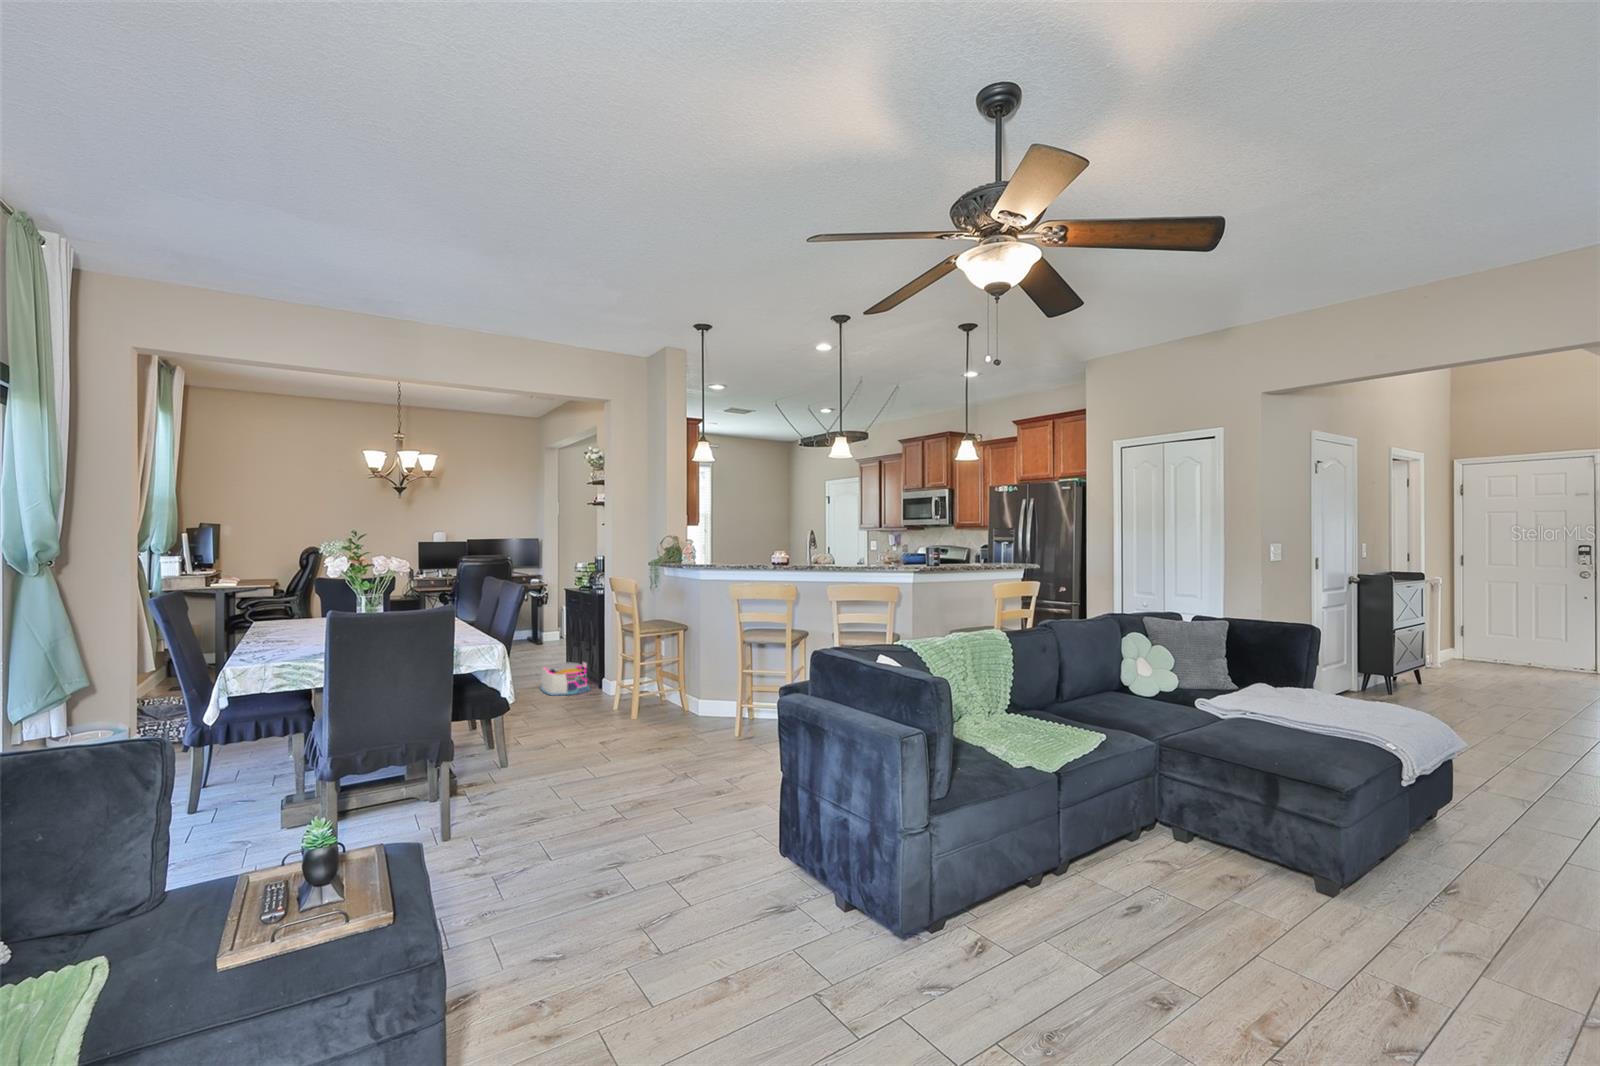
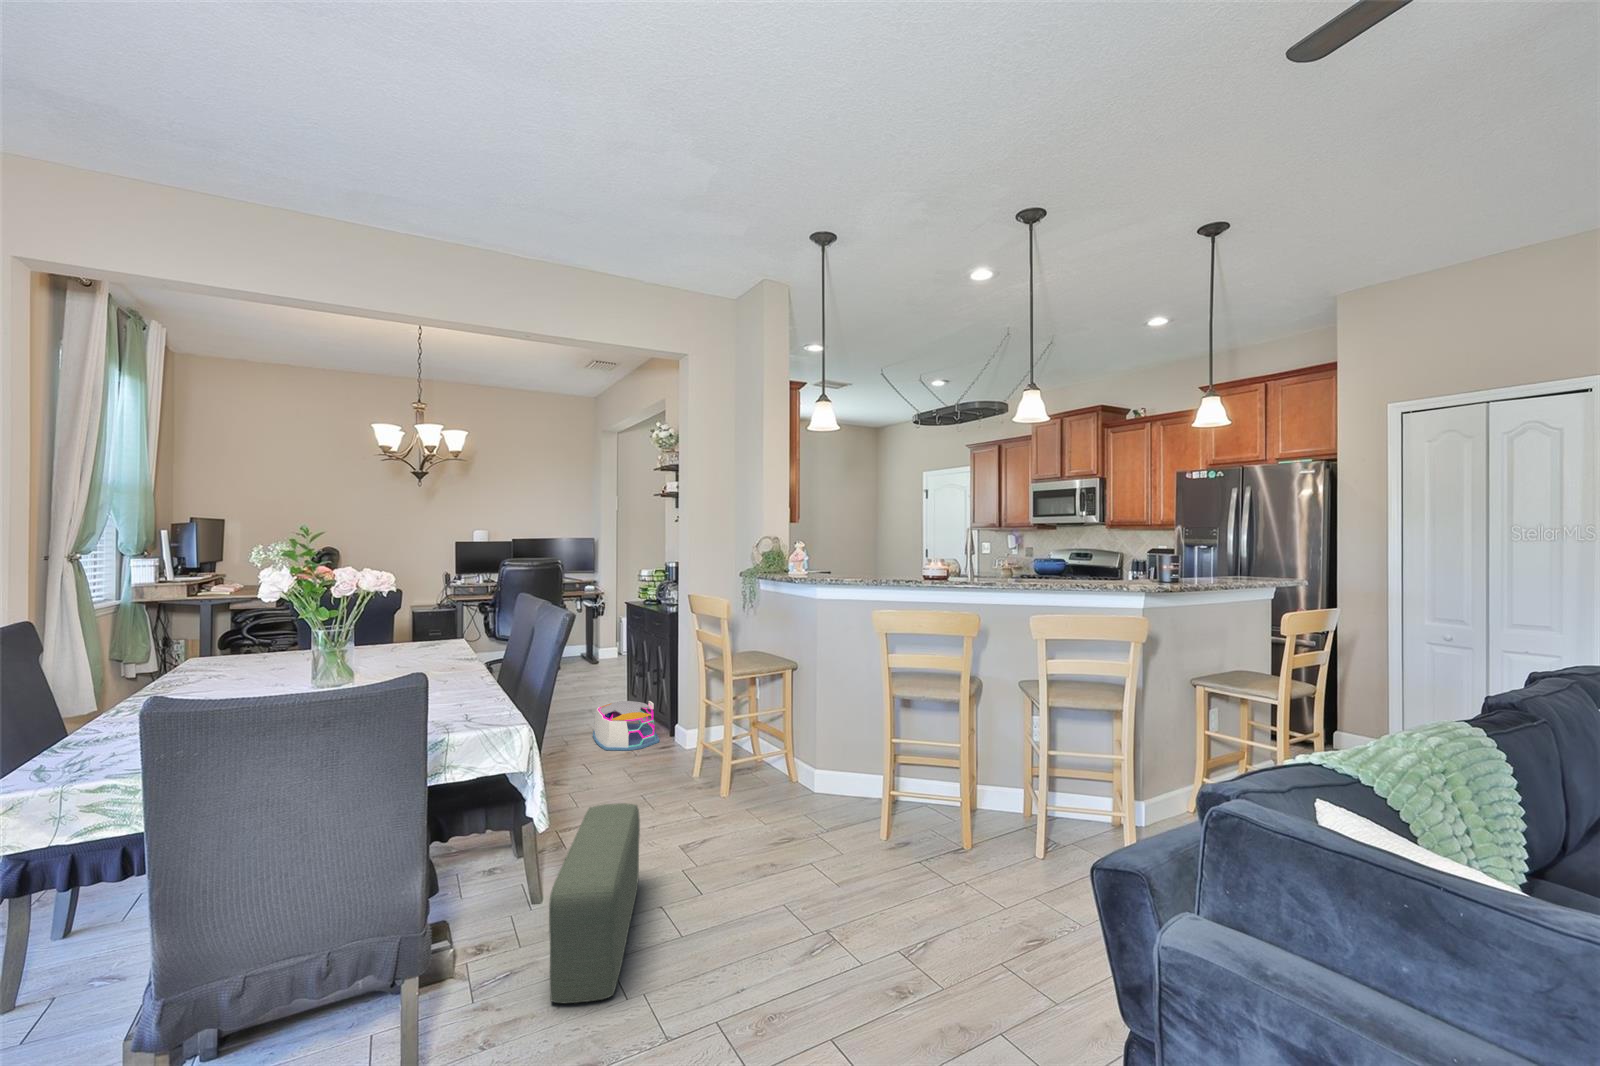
pouf: none [522,702,573,790] -> present [549,803,640,1003]

